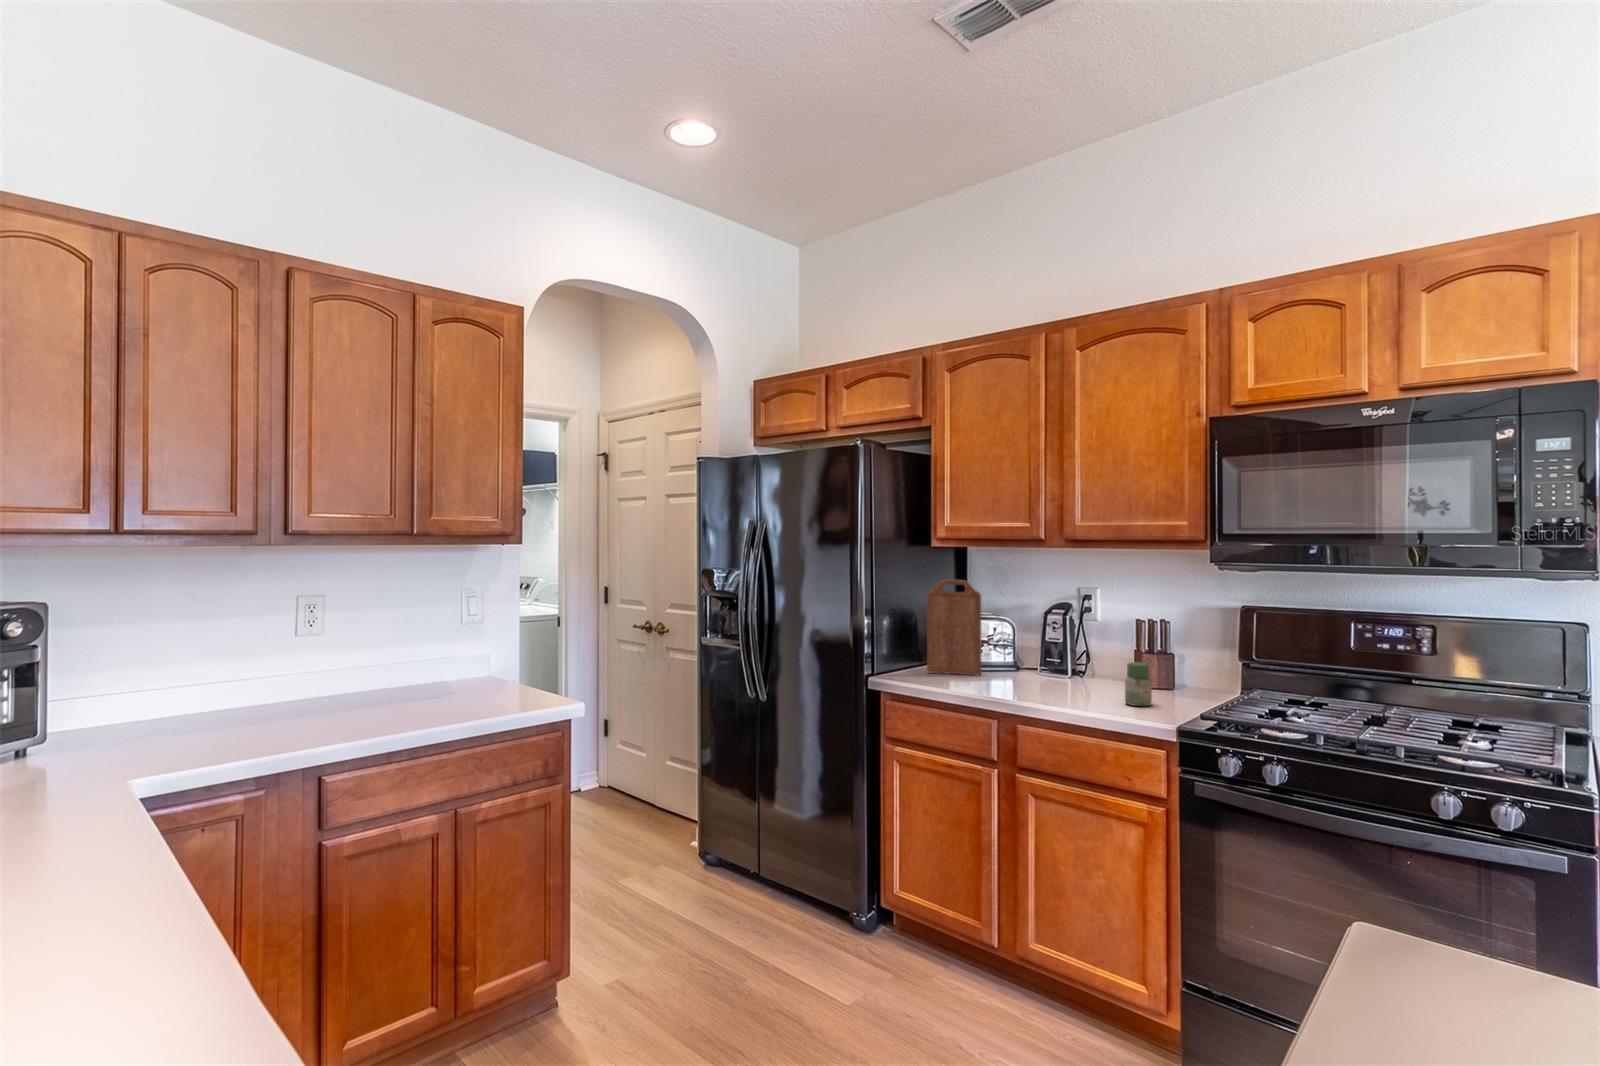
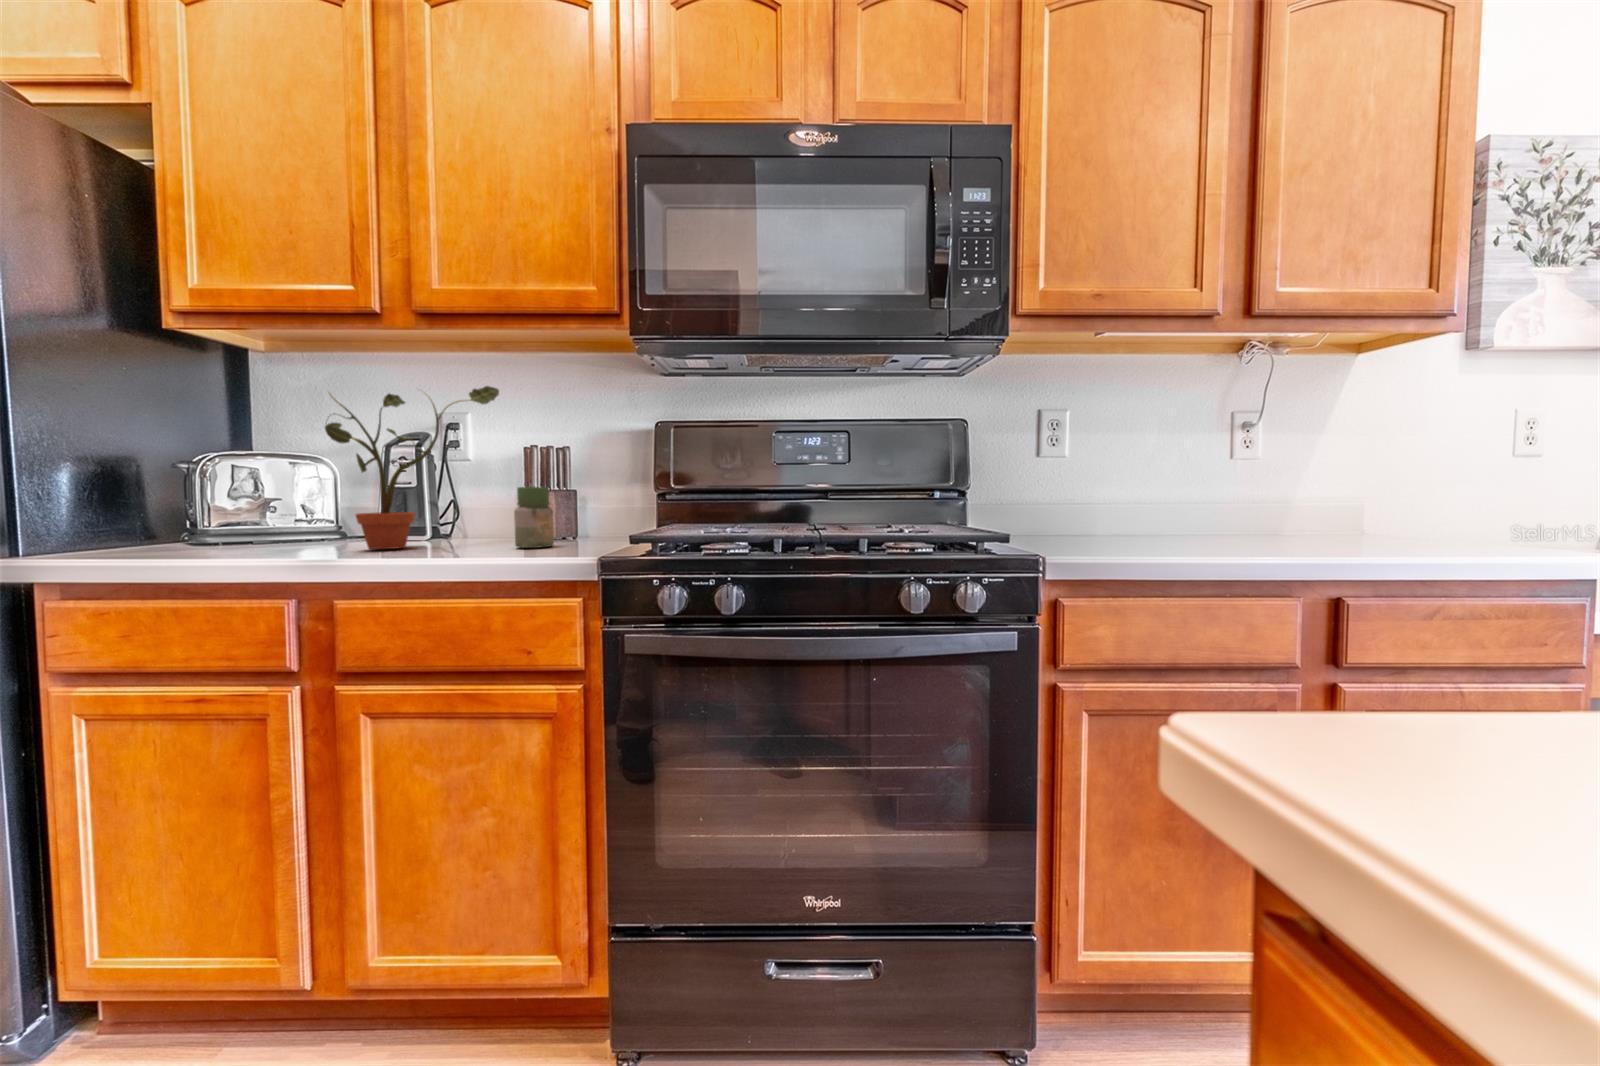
cutting board: present [927,580,982,676] -> none [152,386,275,551]
potted plant: none [1014,583,1119,691] -> present [325,386,499,549]

